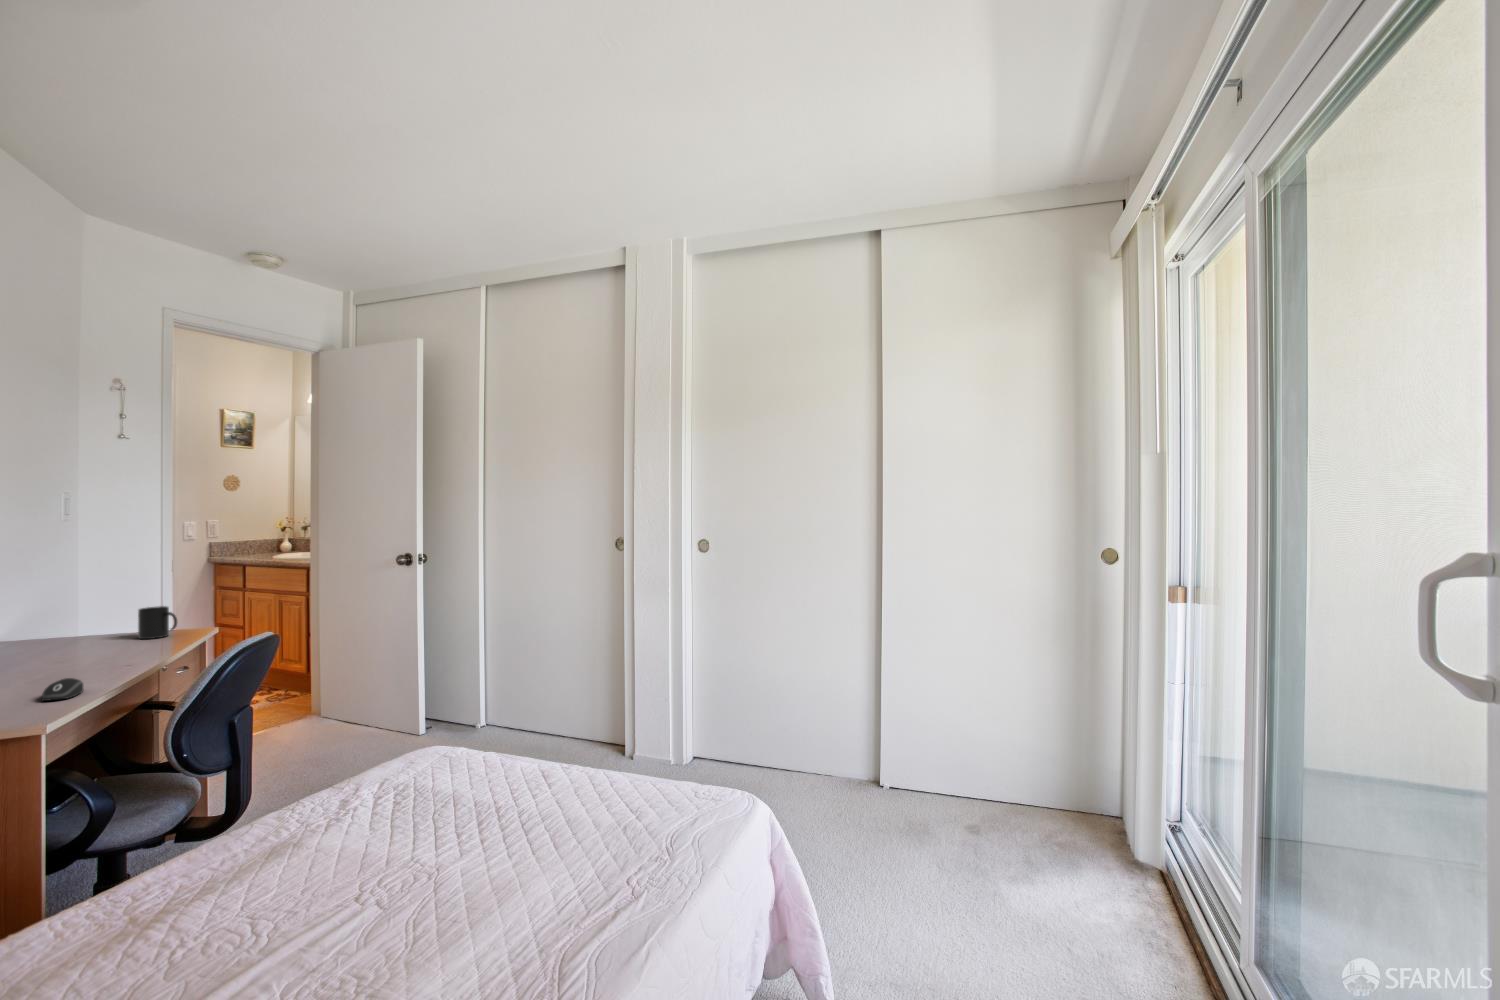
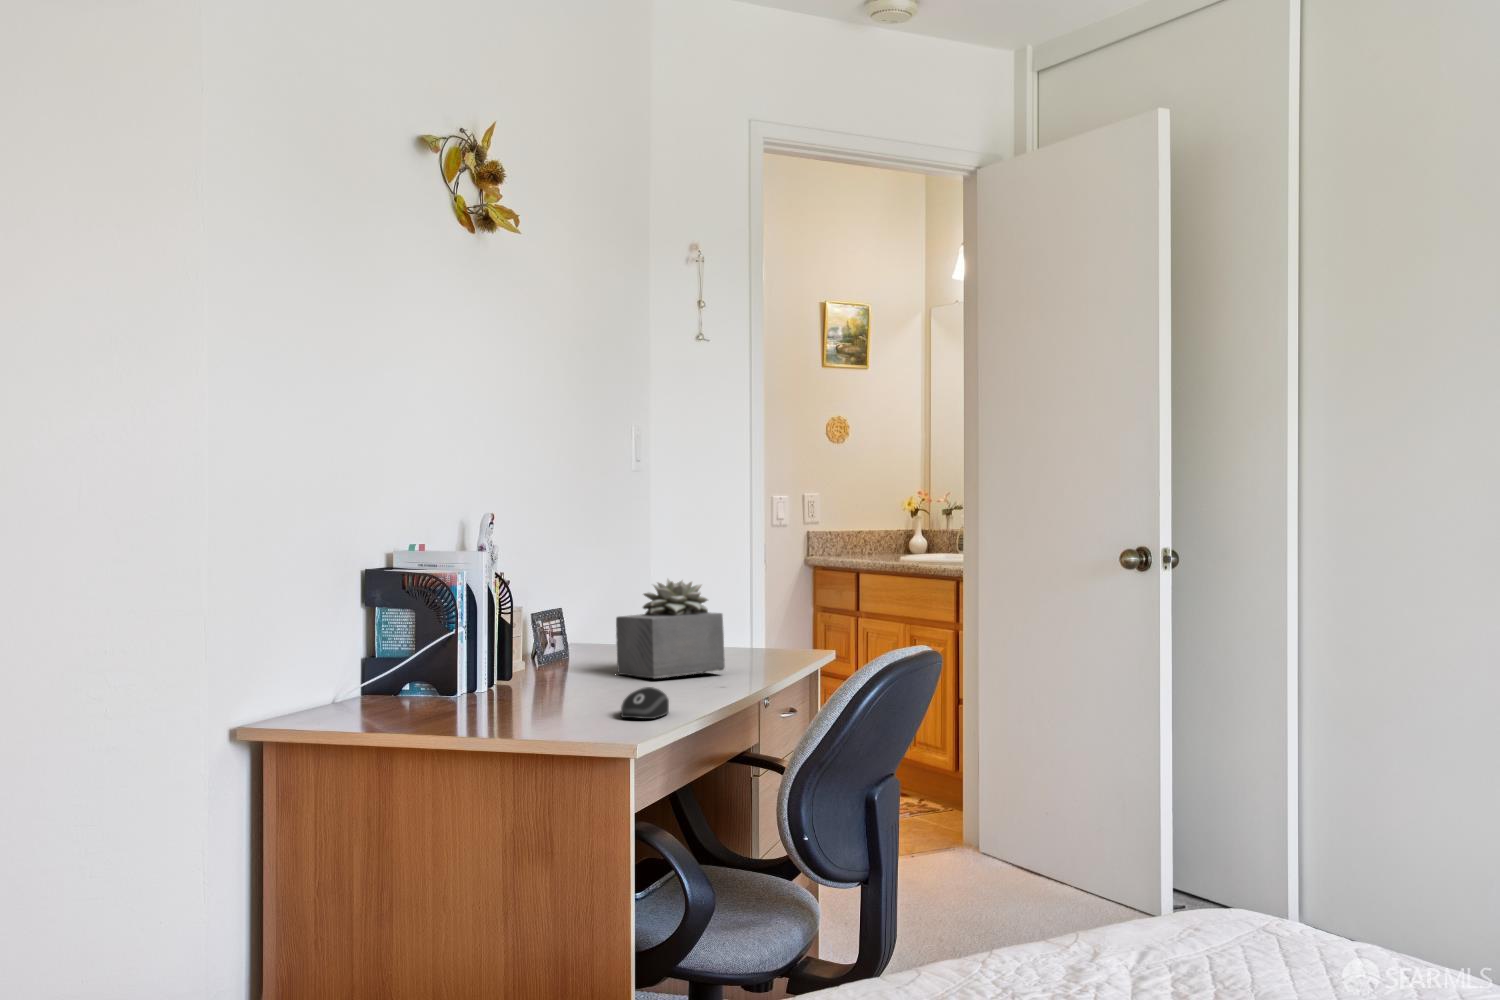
succulent plant: none [40,601,134,665] -> present [616,579,725,678]
mug: present [138,606,177,639] -> none [729,605,780,658]

